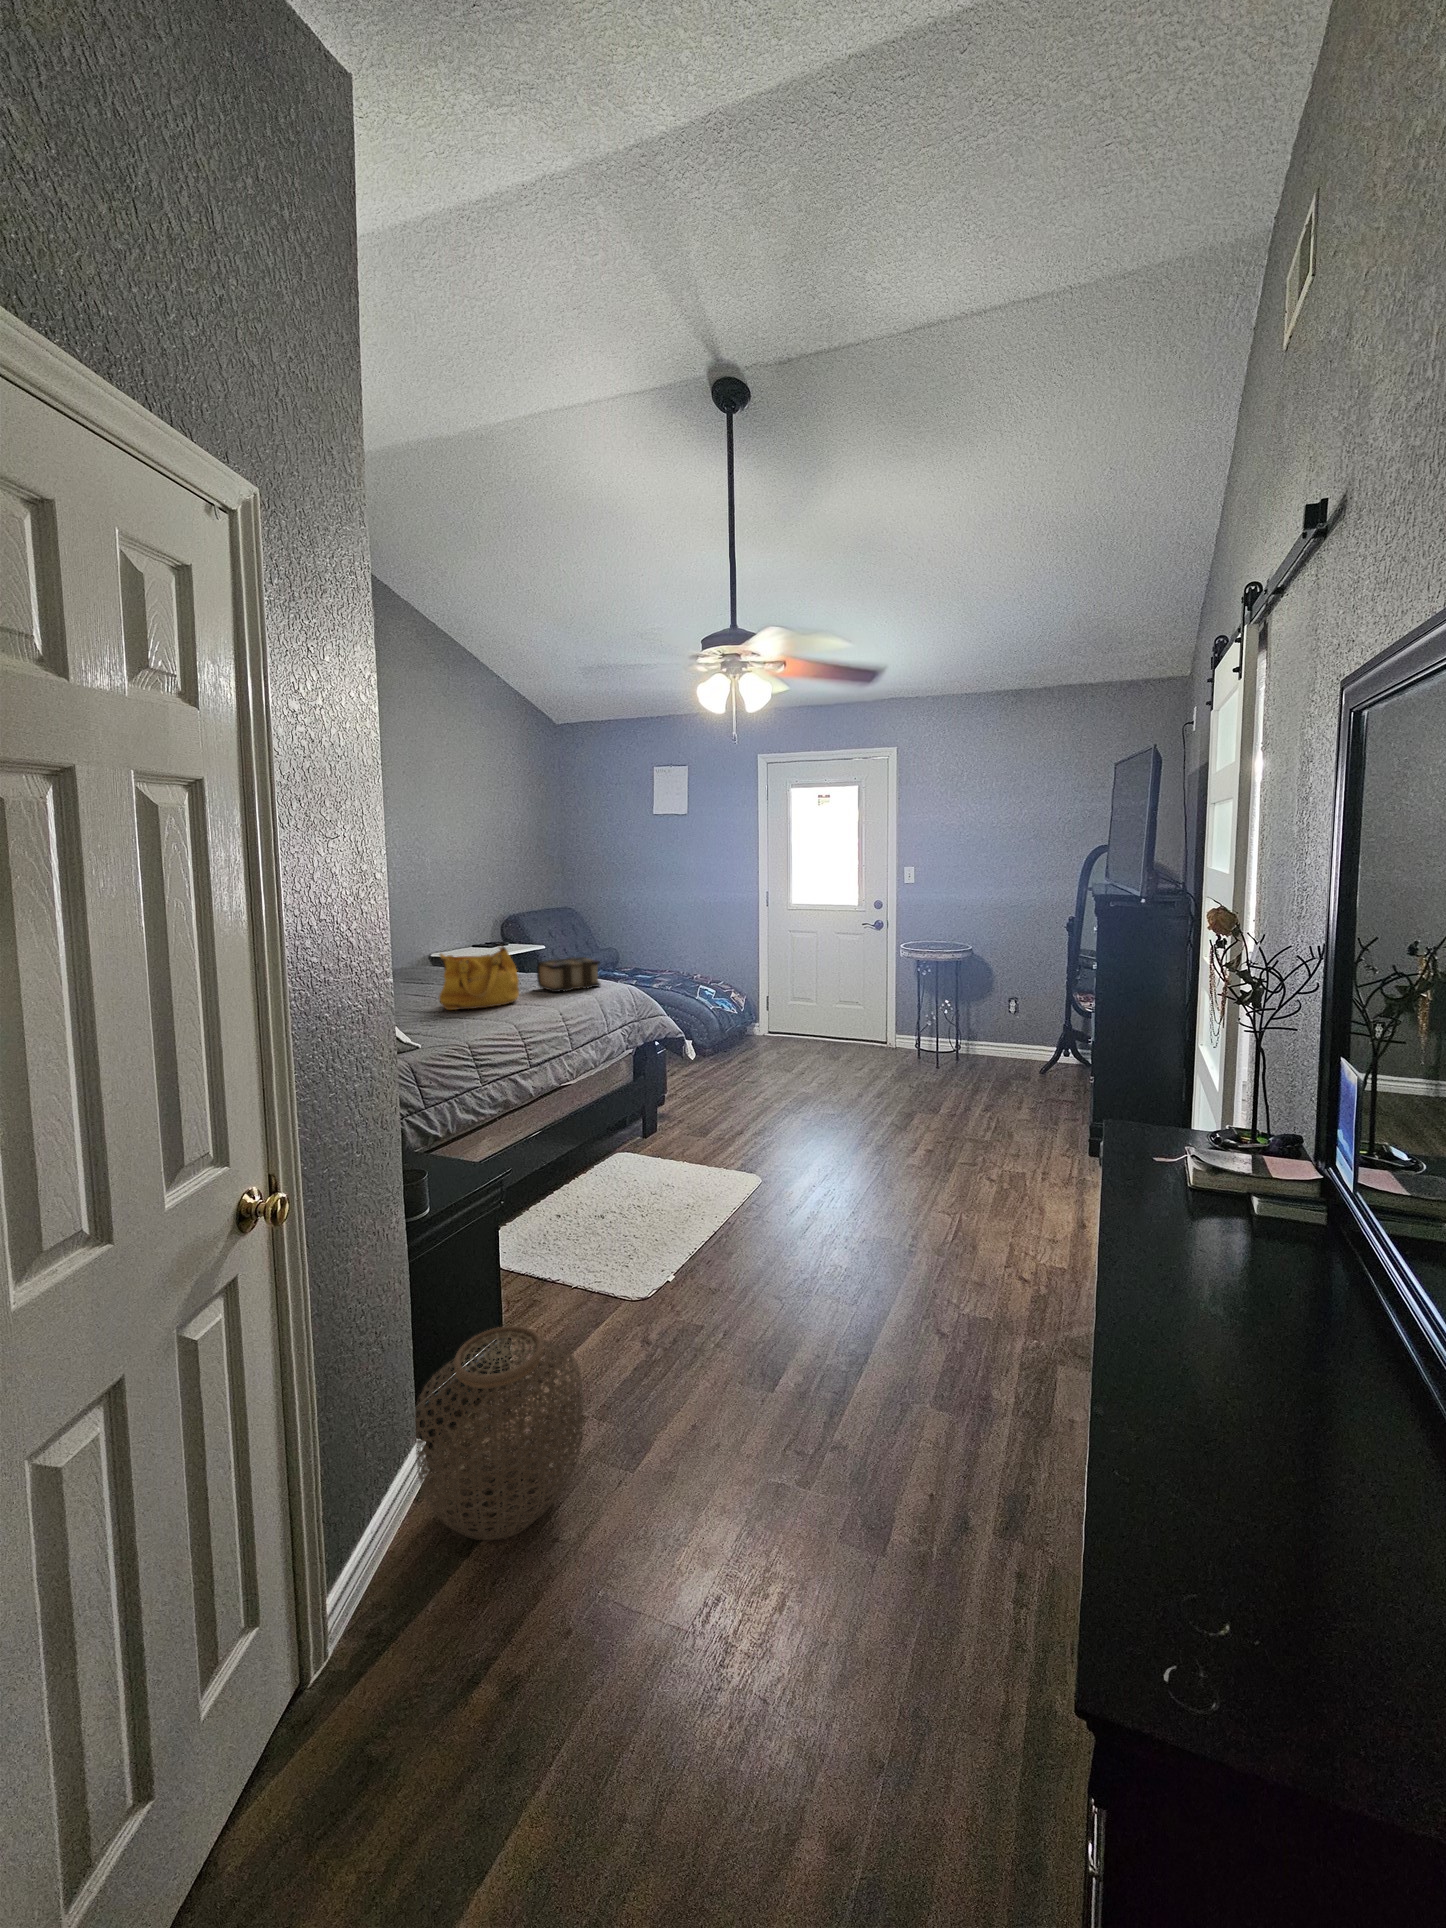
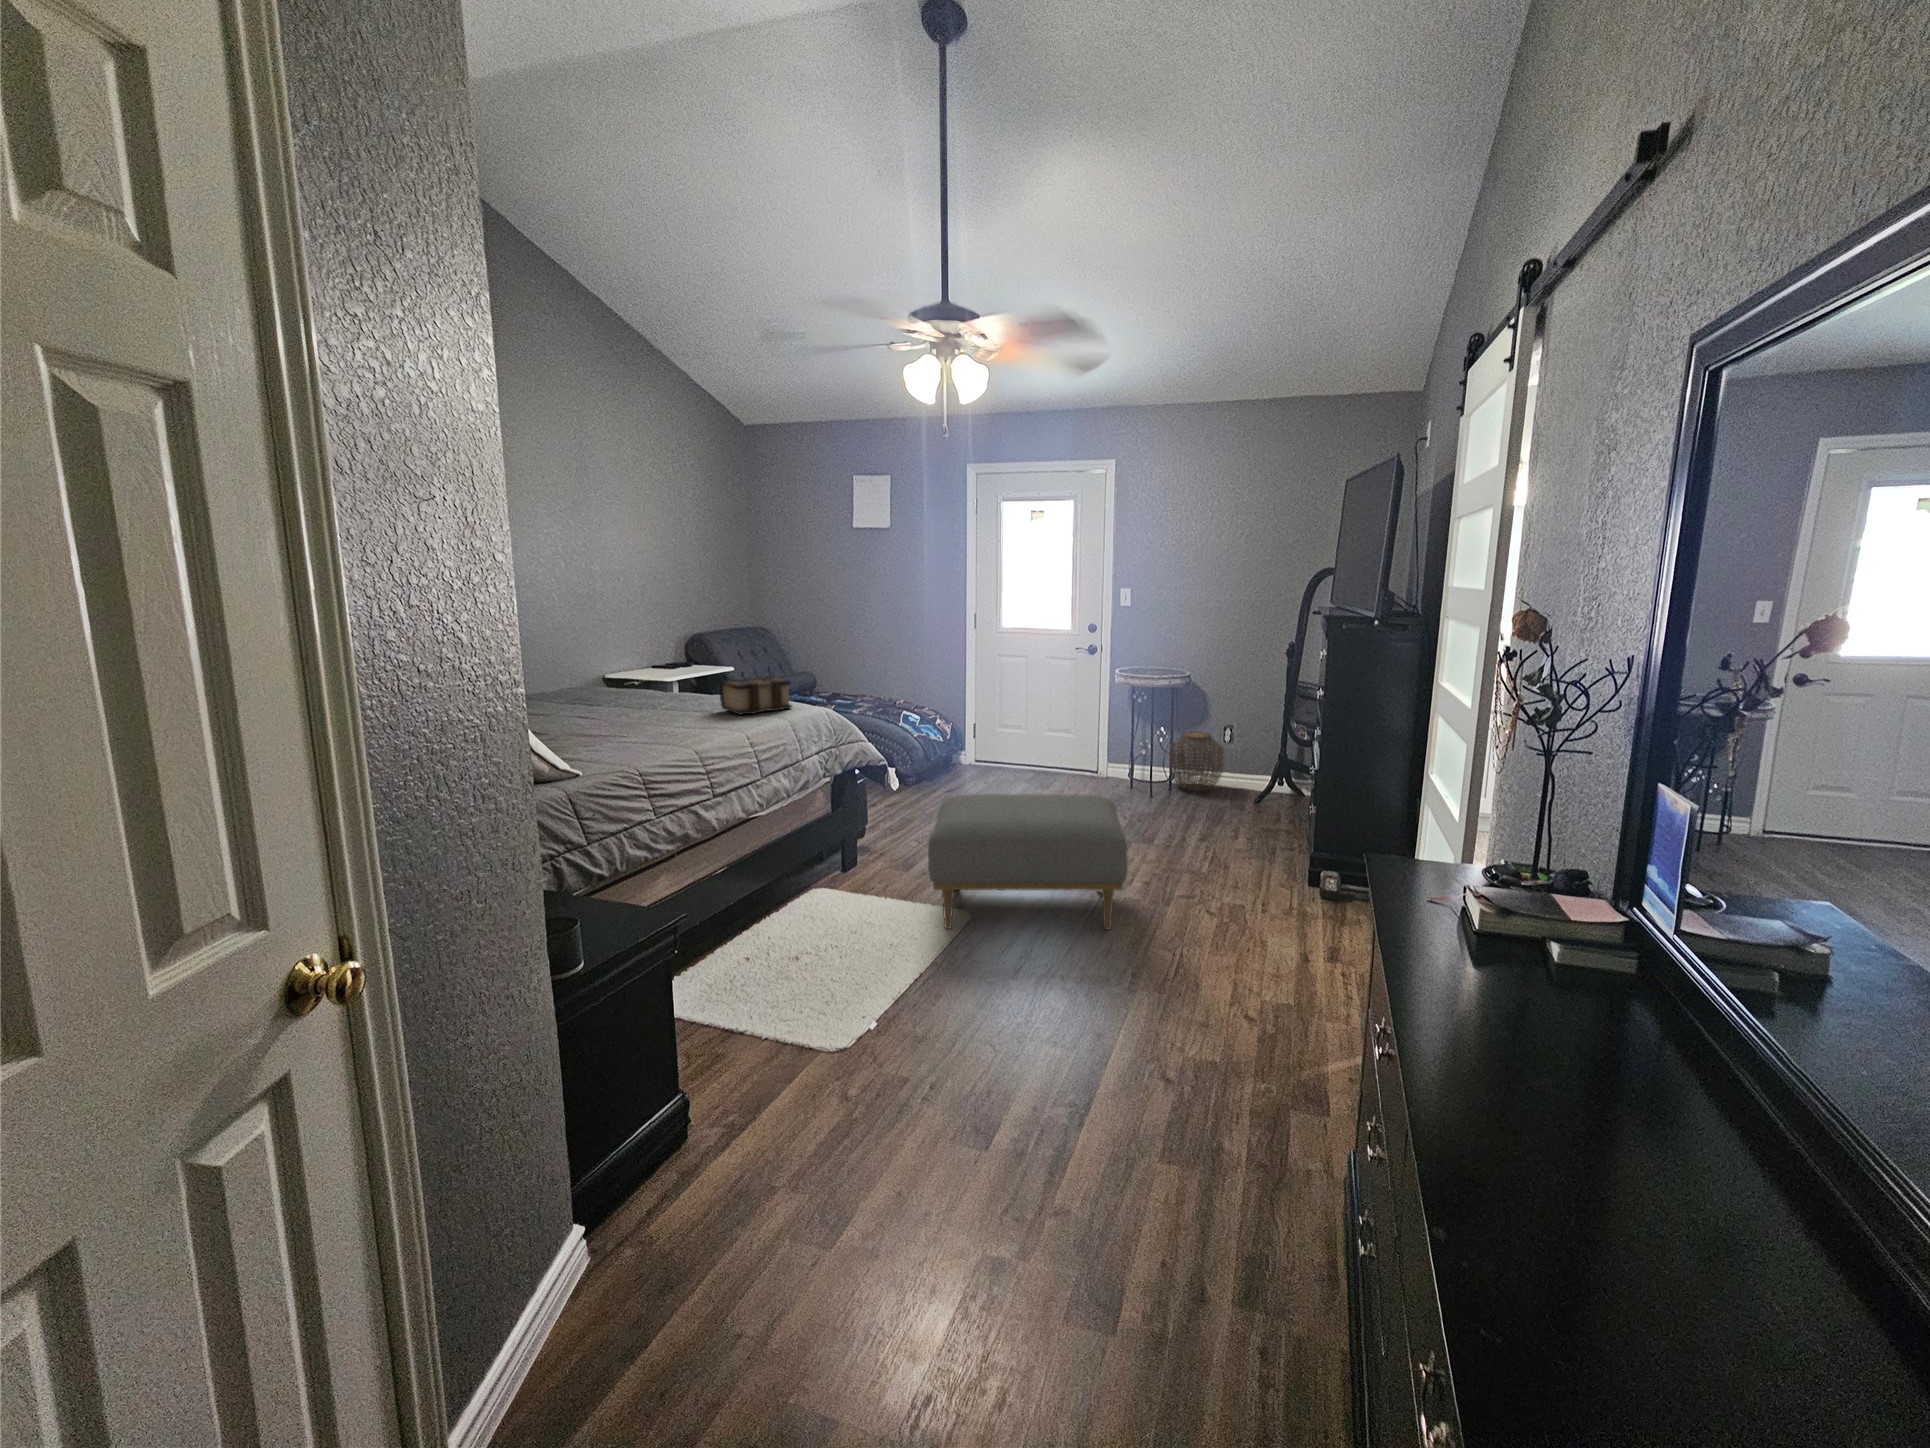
handbag: present [439,946,519,1010] -> none [605,661,699,734]
ottoman: none [723,1065,907,1193] -> present [928,794,1128,930]
woven basket: present [415,1326,583,1540] -> present [1170,731,1224,792]

